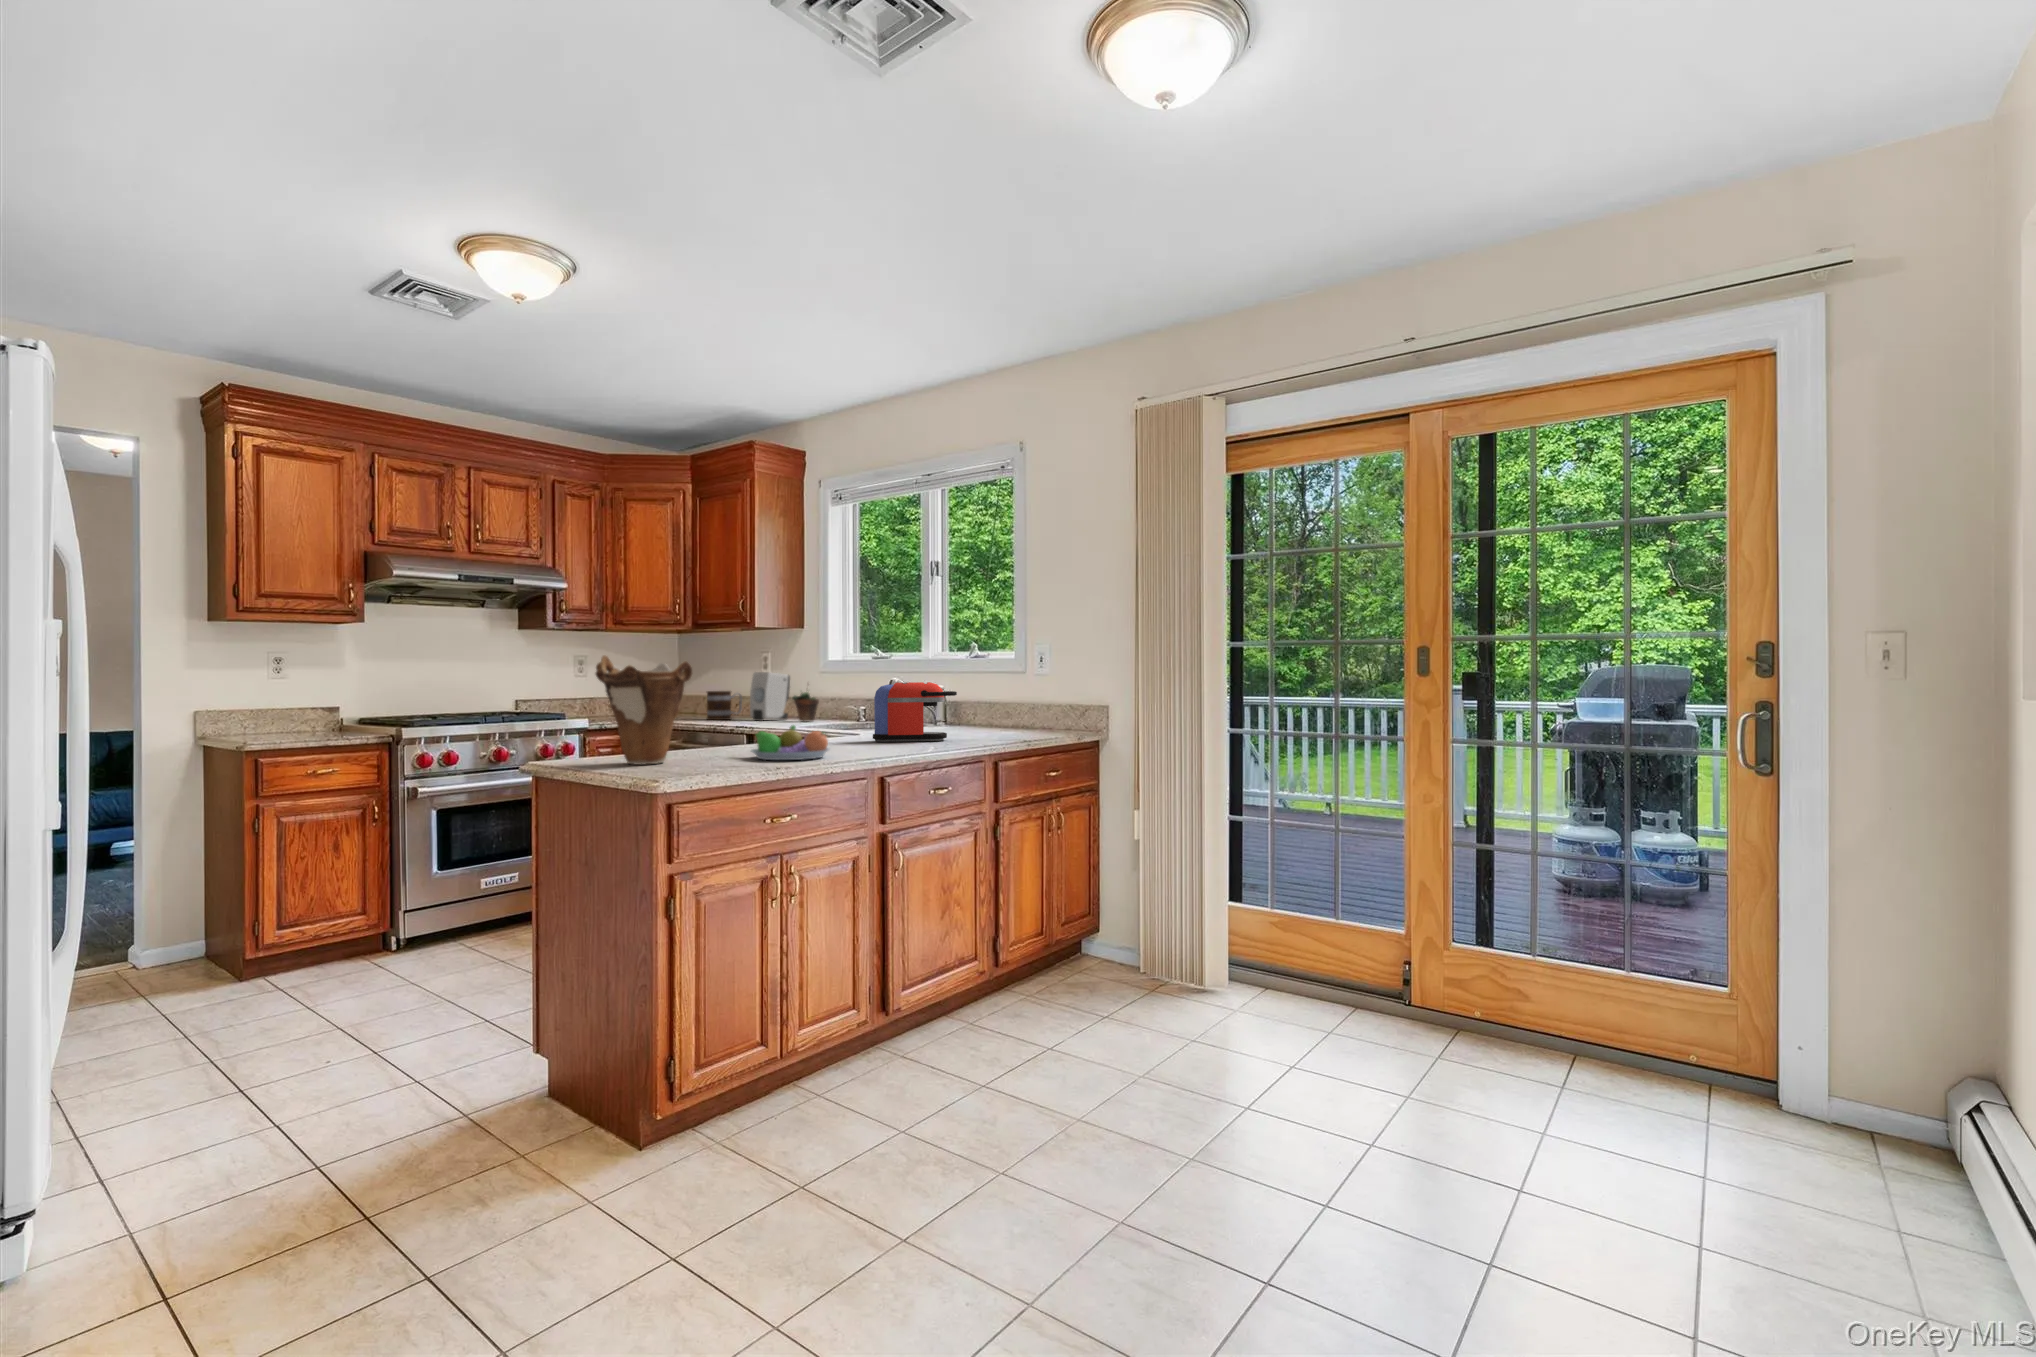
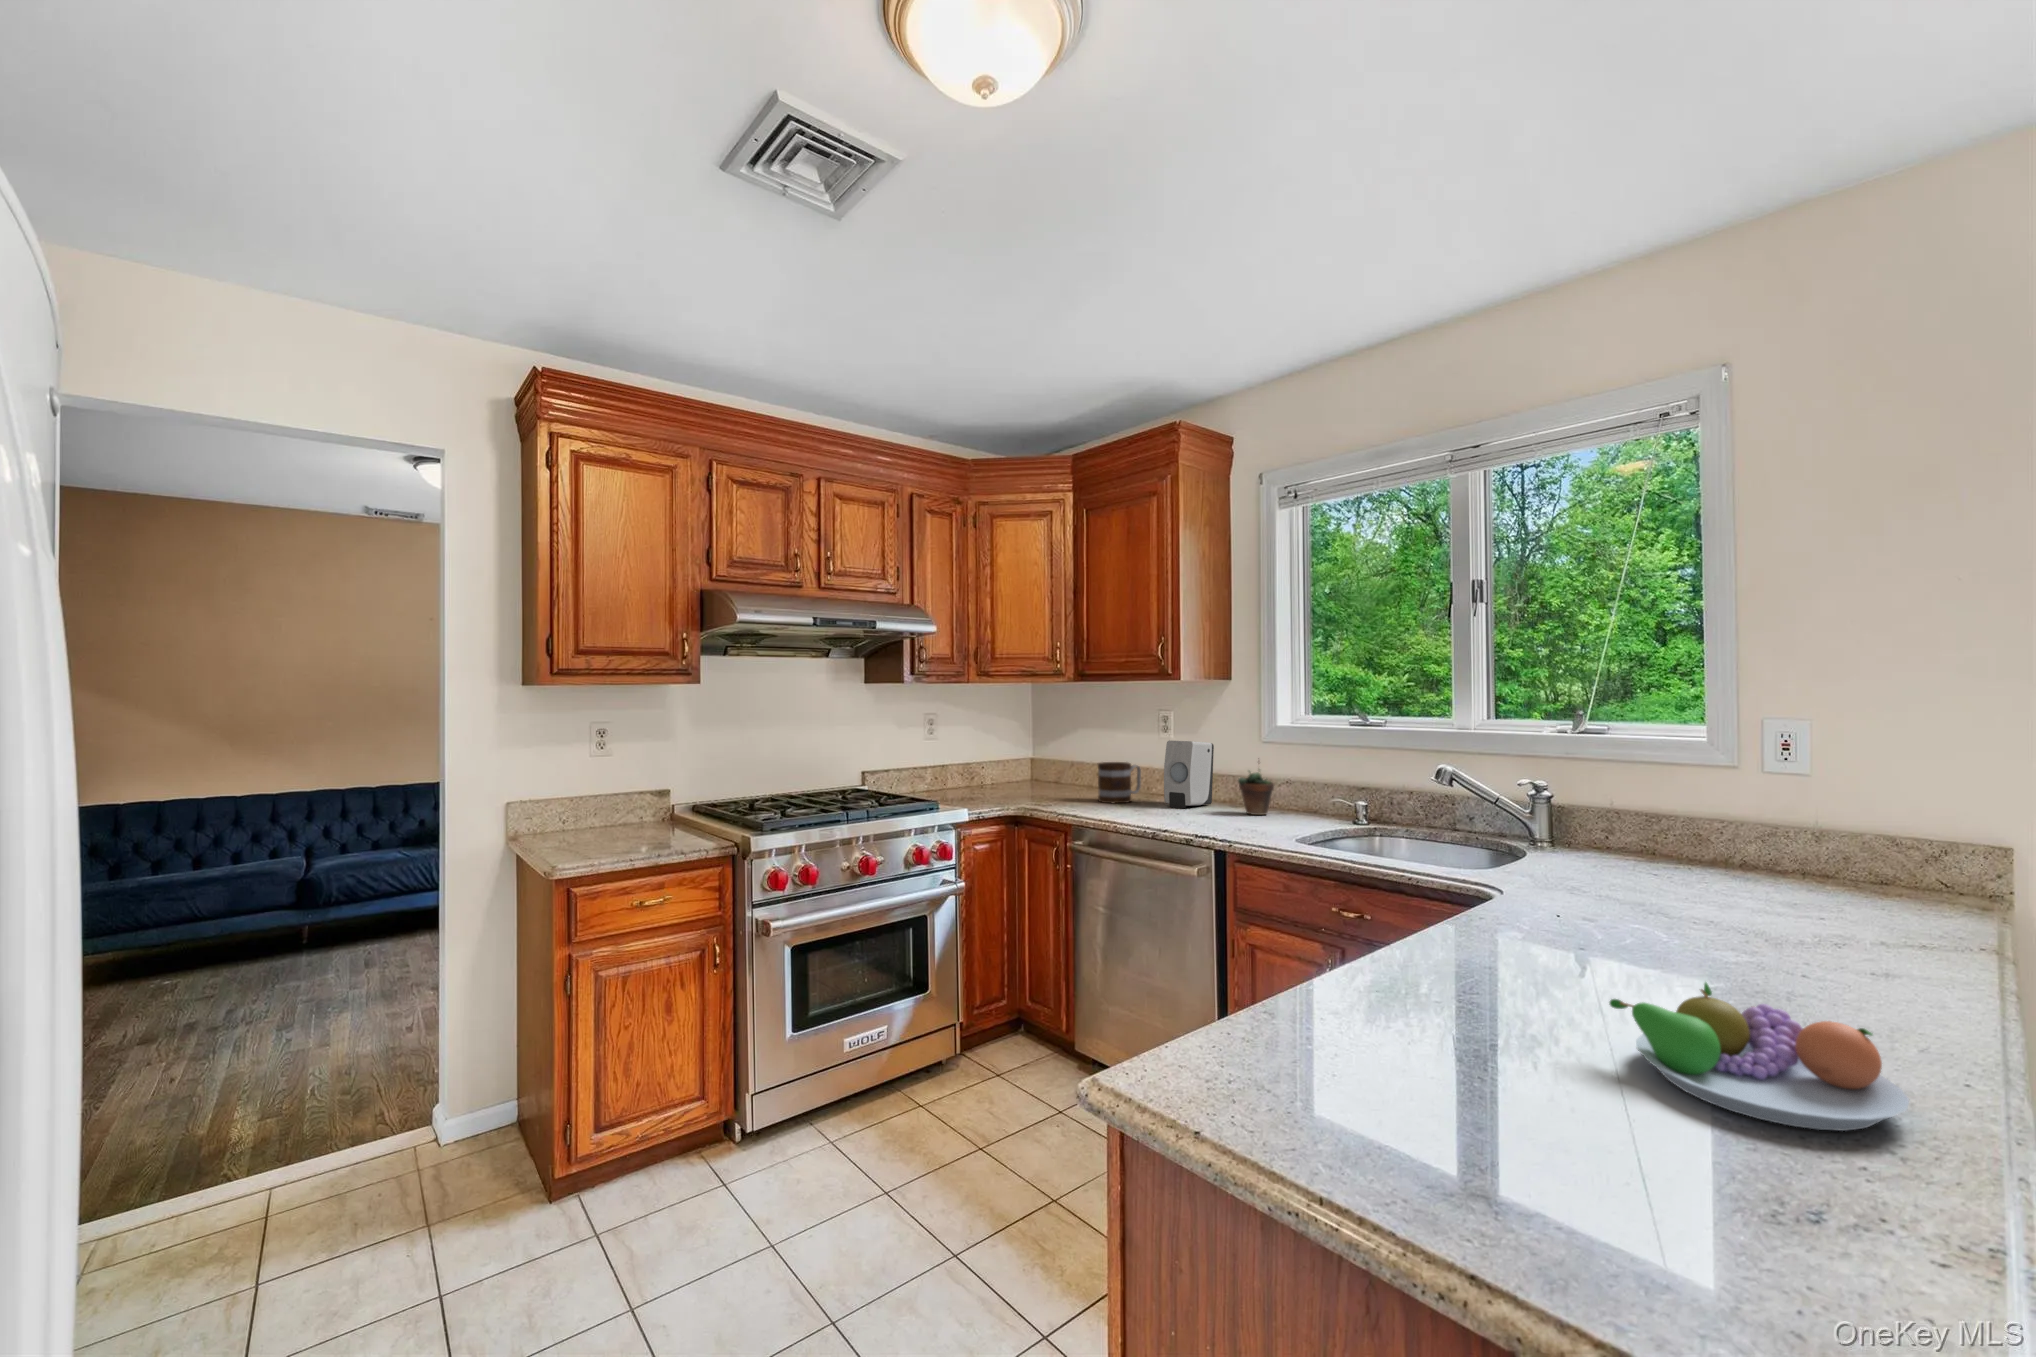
vase: present [596,655,692,765] -> none [1317,833,1585,1150]
coffee maker: present [873,682,957,742] -> none [1632,821,1821,946]

